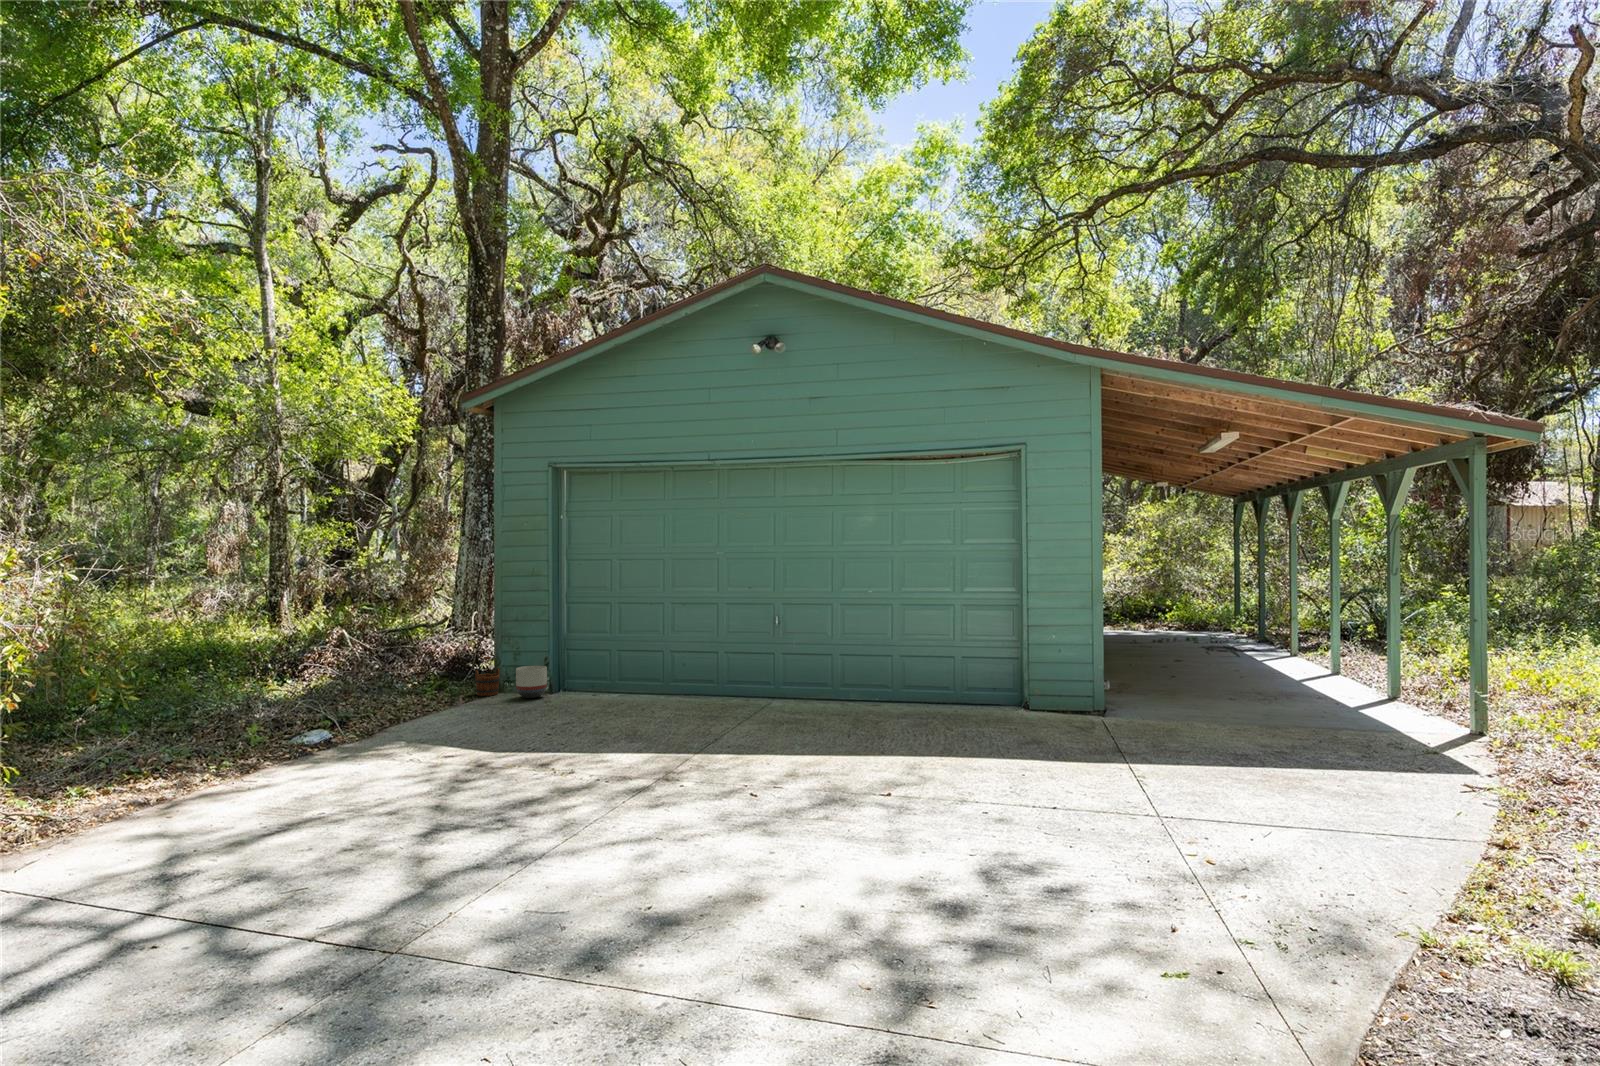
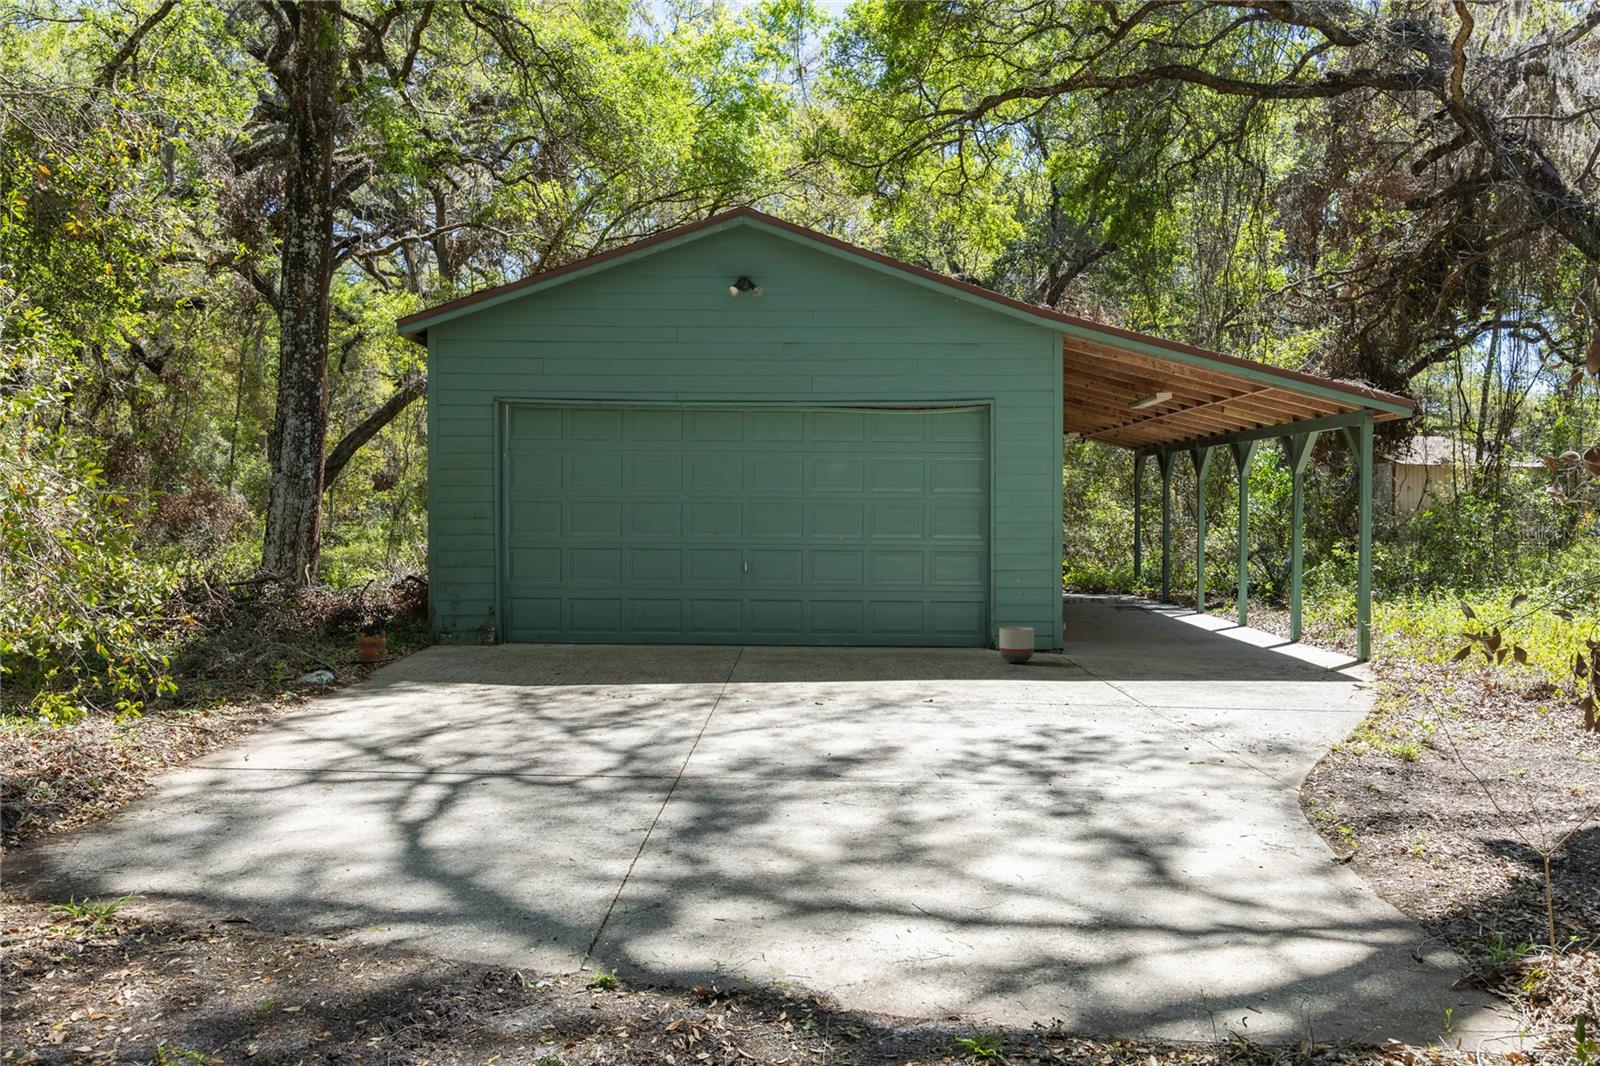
planter: present [516,666,547,698] -> present [999,627,1034,663]

